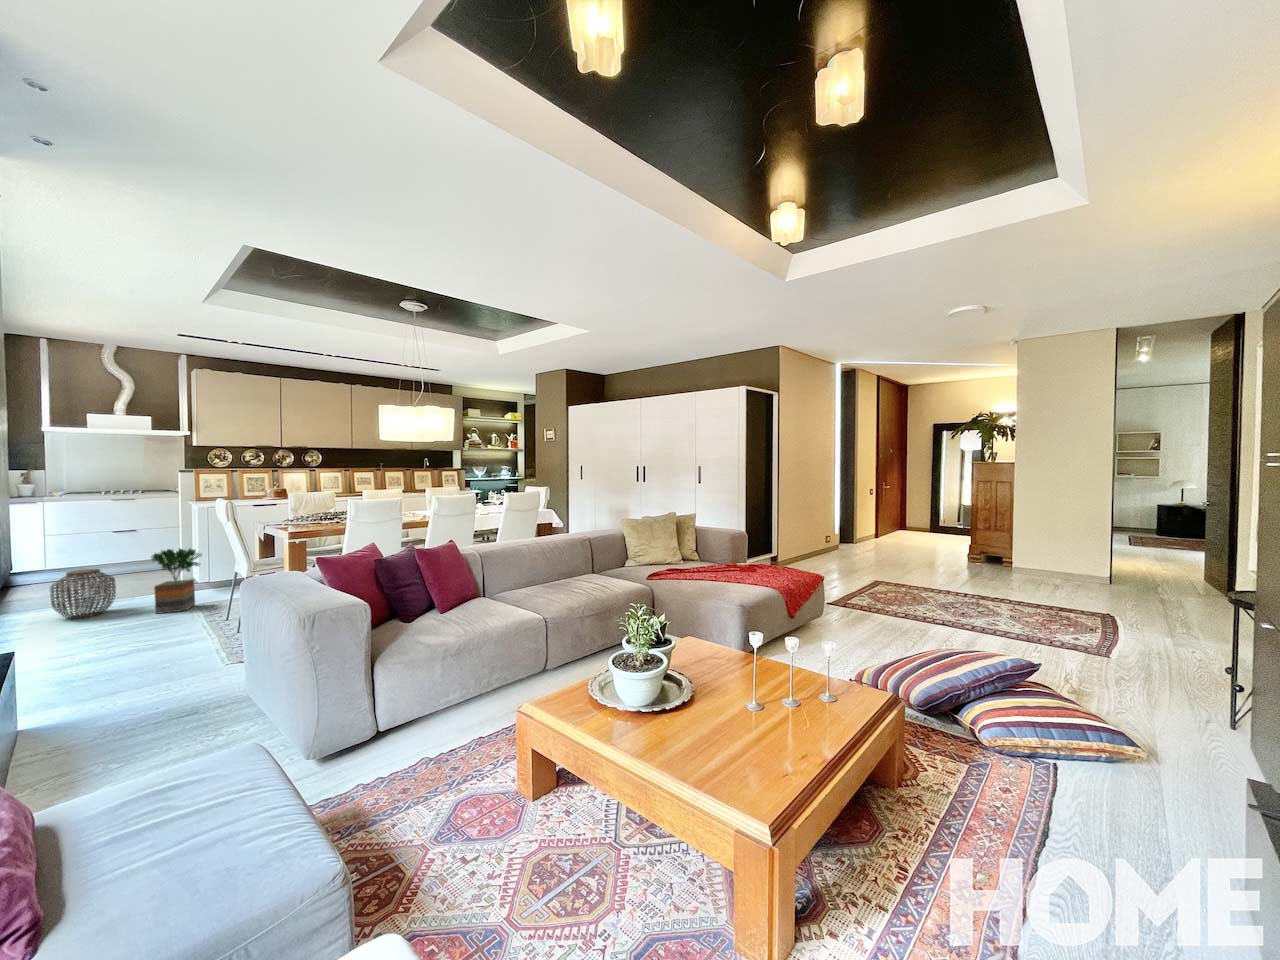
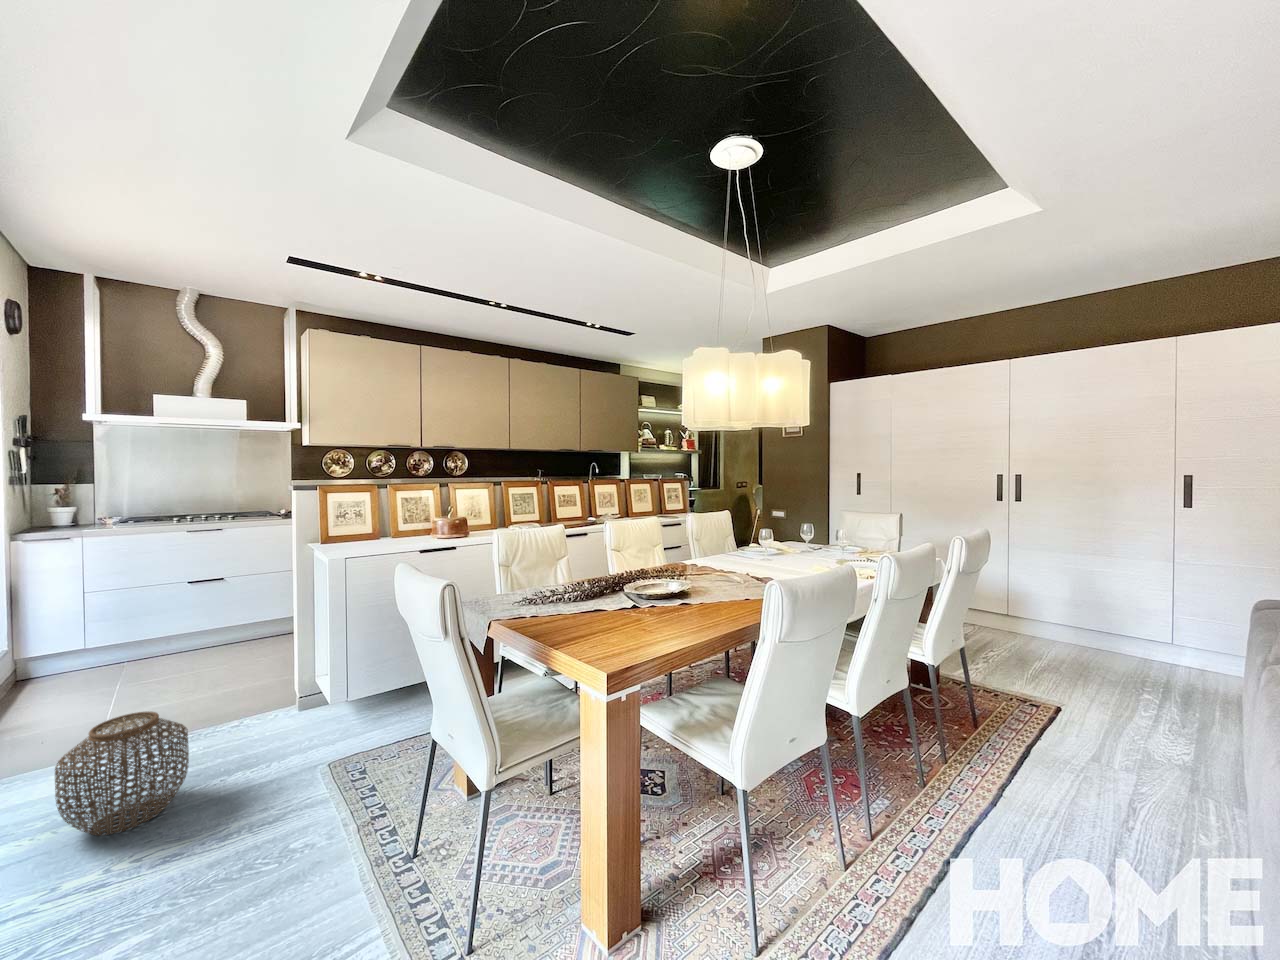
potted tree: present [151,549,201,614] -> none [253,666,356,823]

